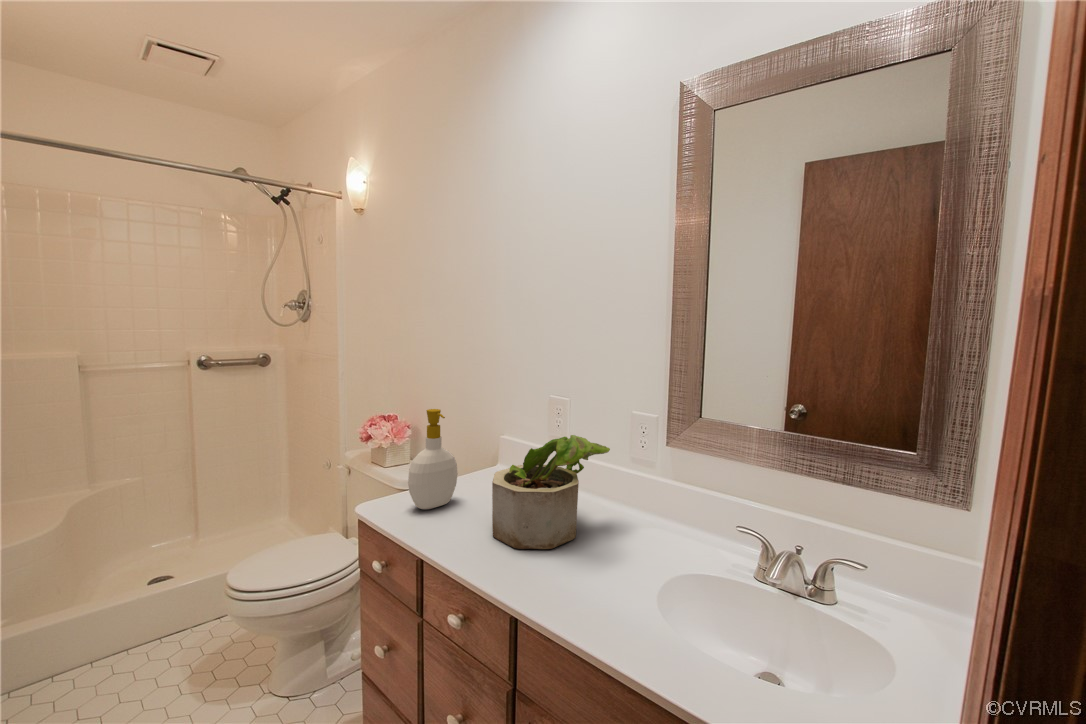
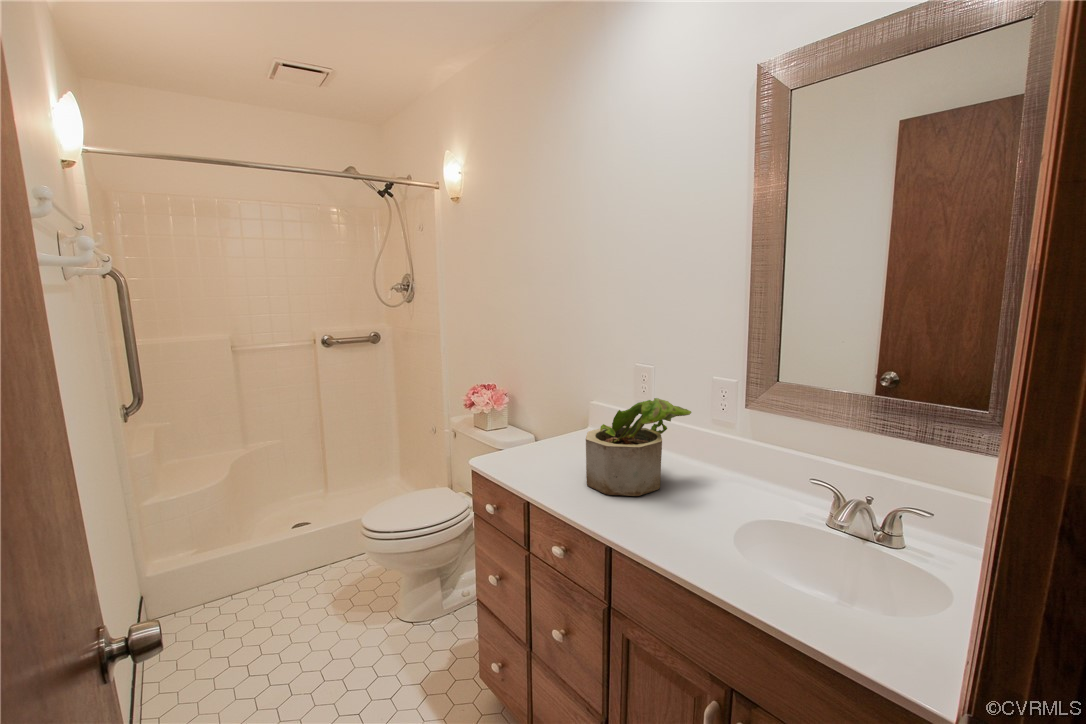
soap bottle: present [408,409,458,509] -> none [513,378,554,463]

